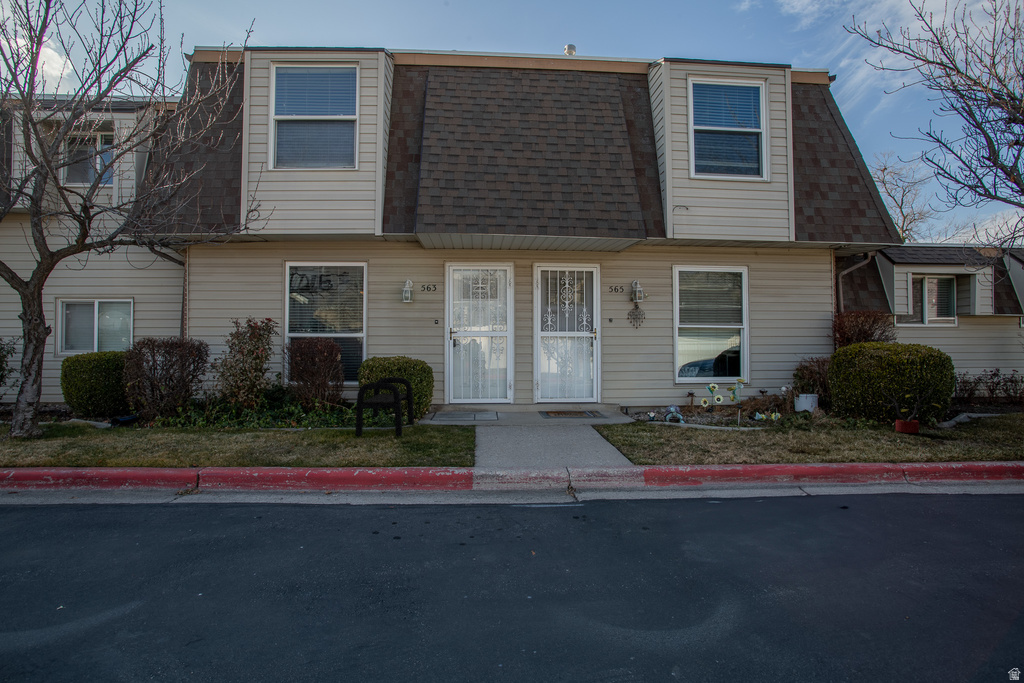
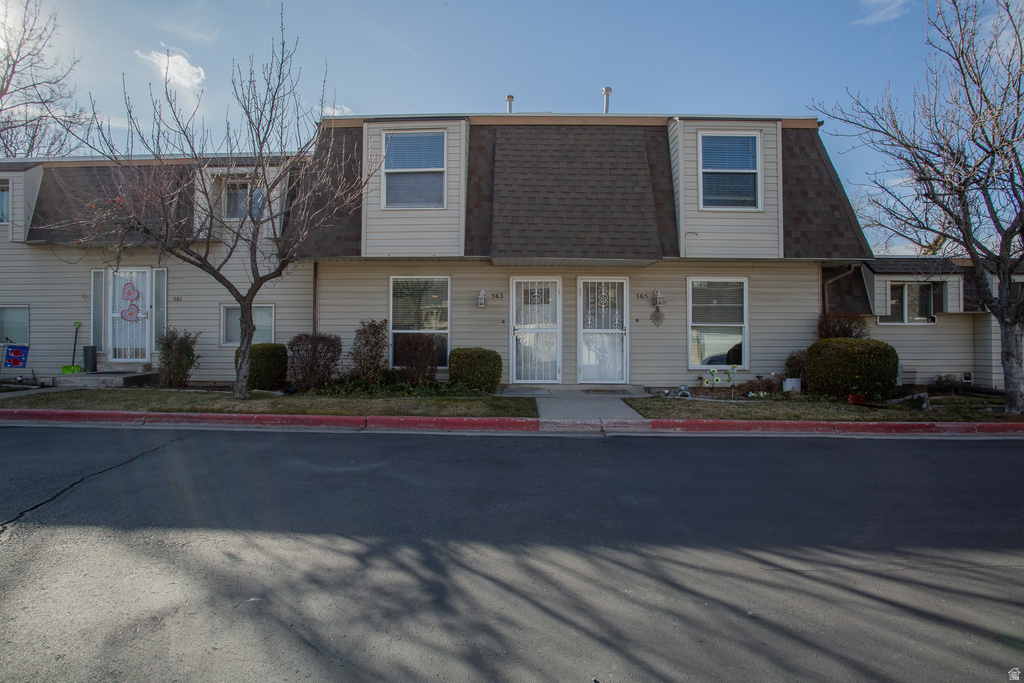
bench: present [356,377,414,436] -> none [454,362,491,402]

